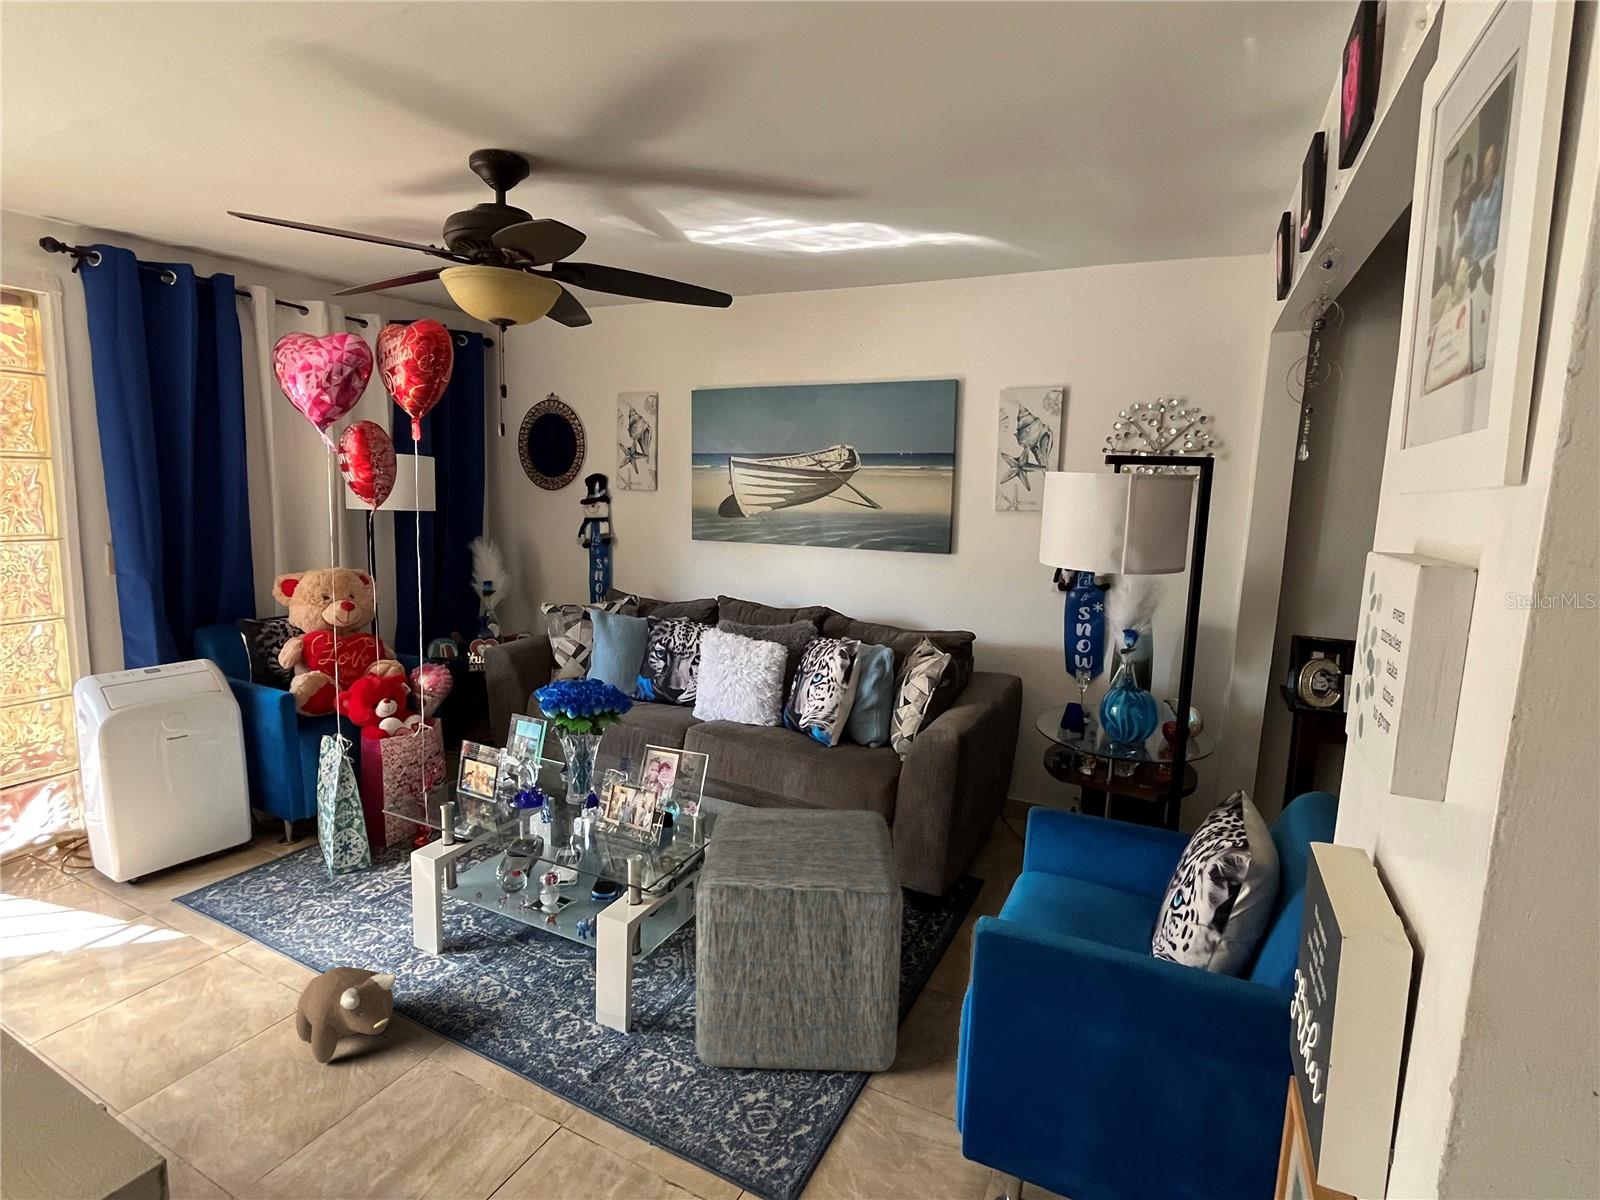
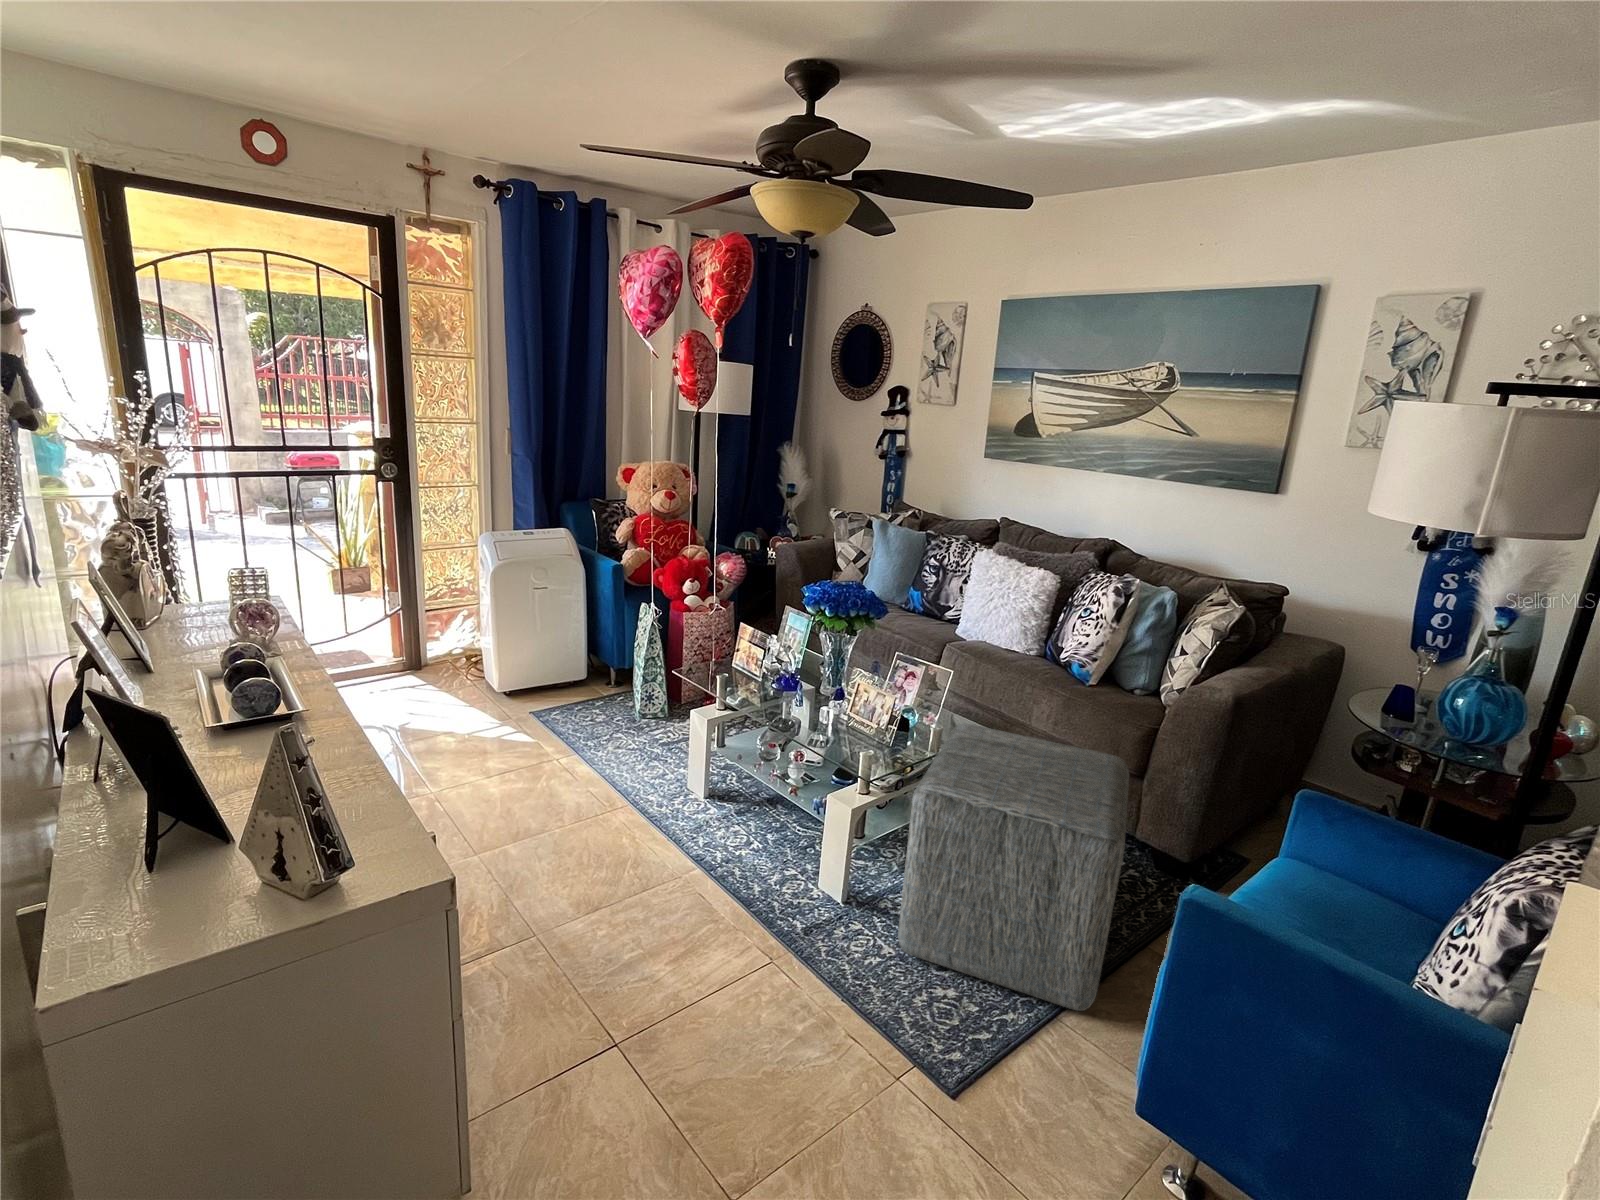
plush toy: present [296,967,396,1063] -> none [592,788,663,860]

